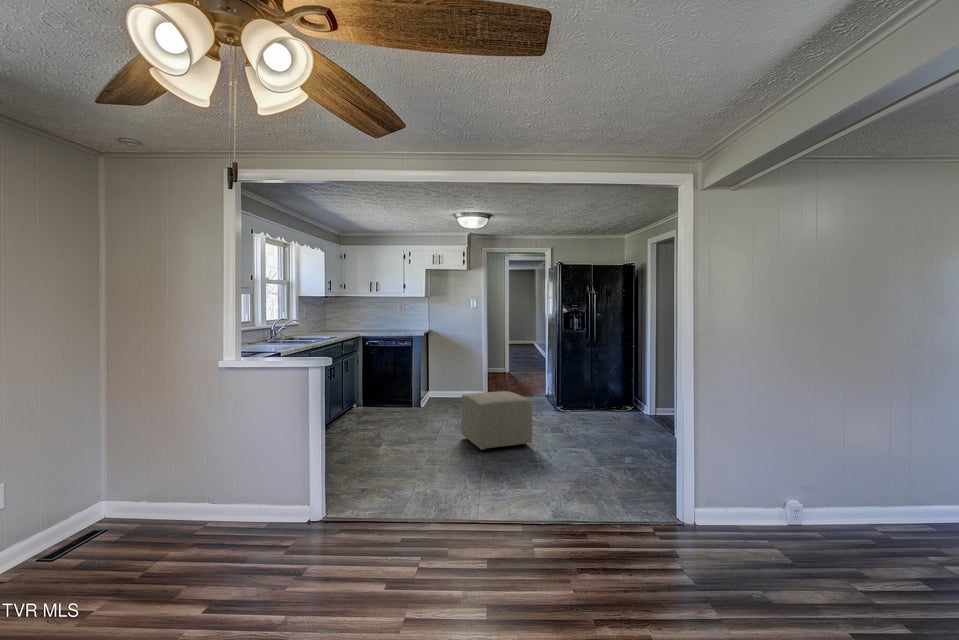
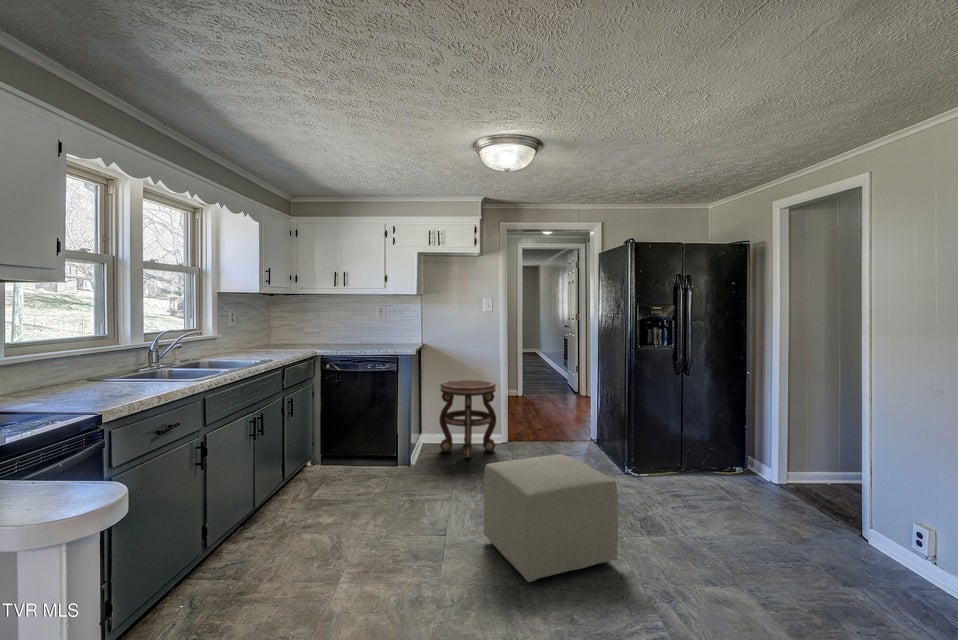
side table: none [440,354,477,404] -> present [439,380,496,458]

